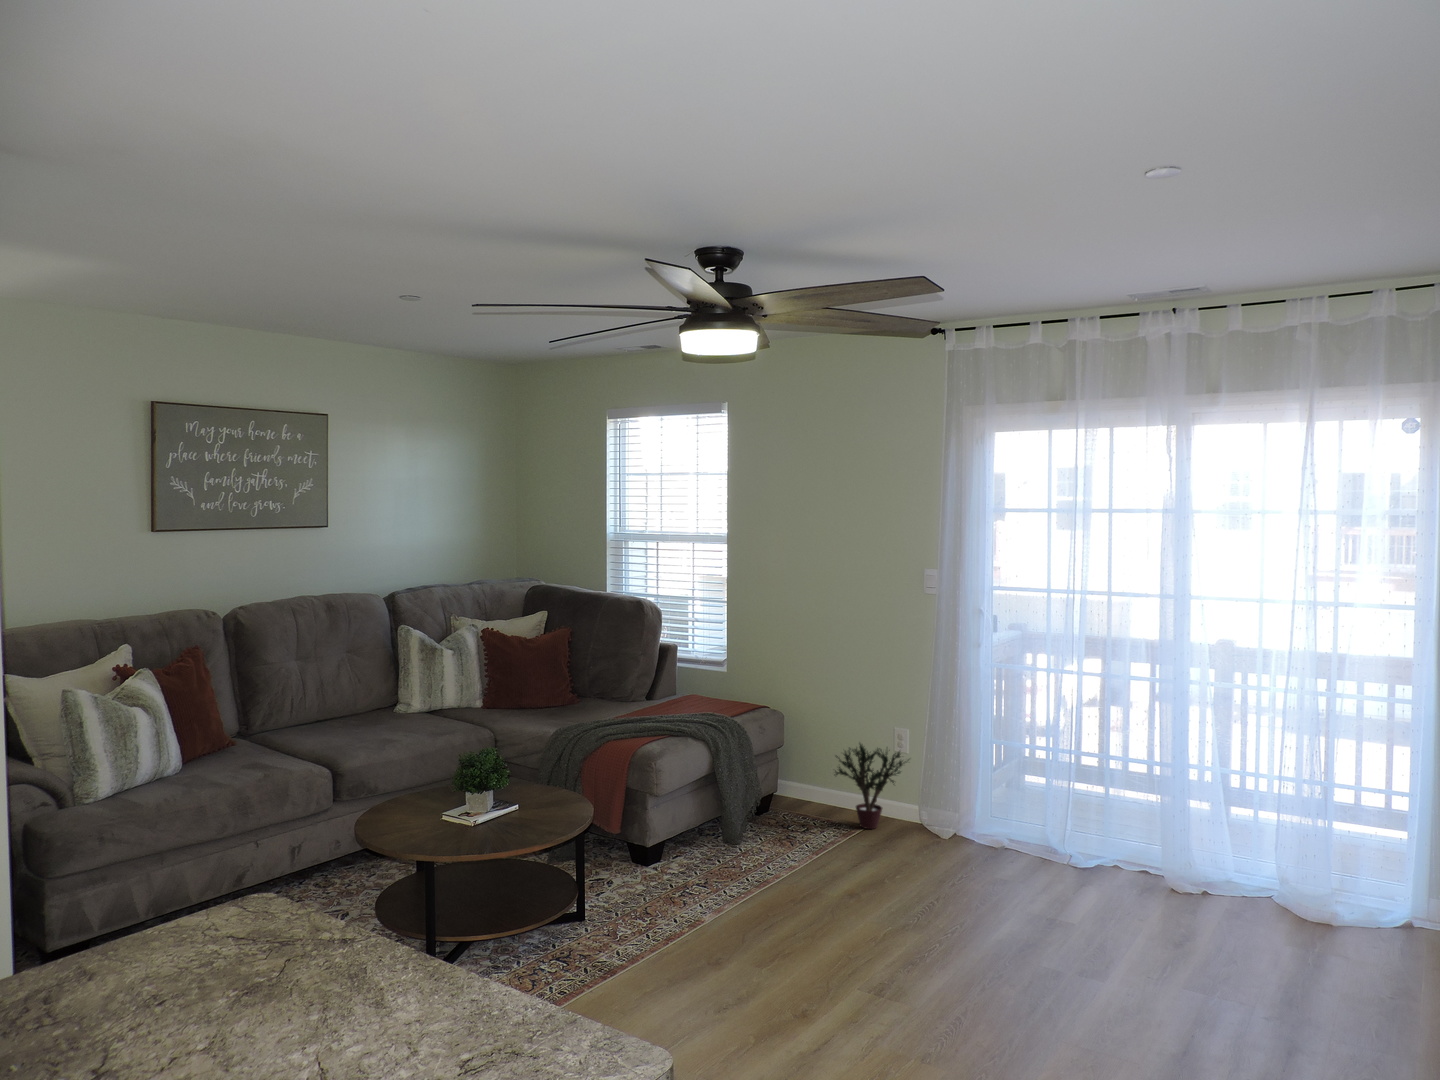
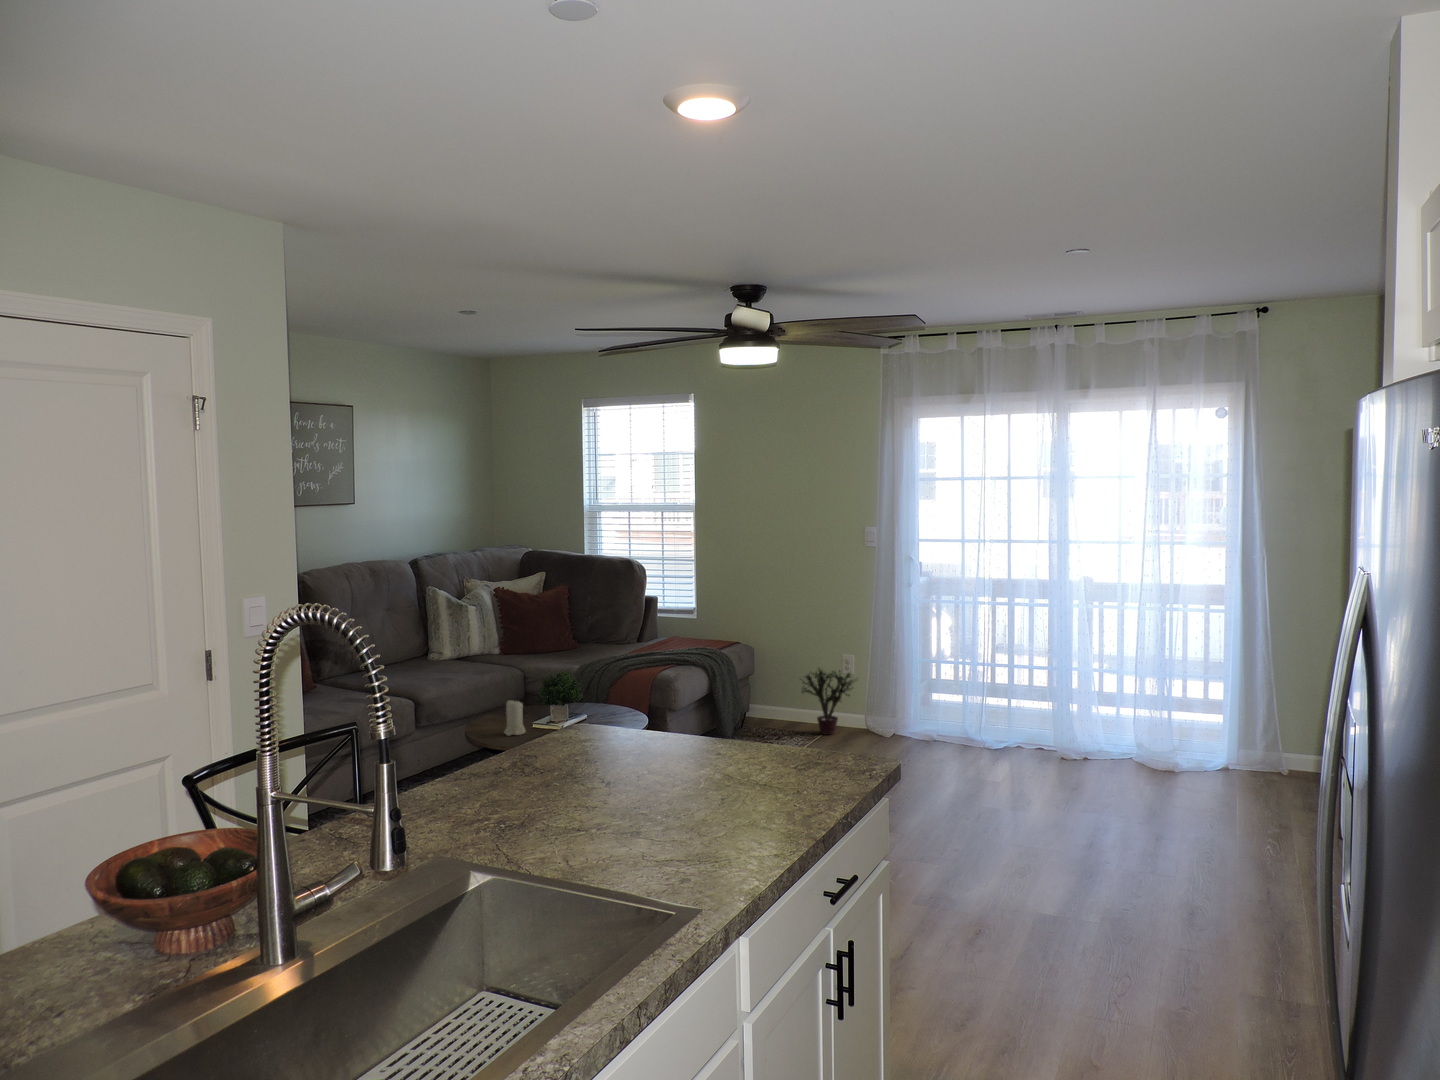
candle: none [387,787,415,835] -> present [504,700,525,736]

